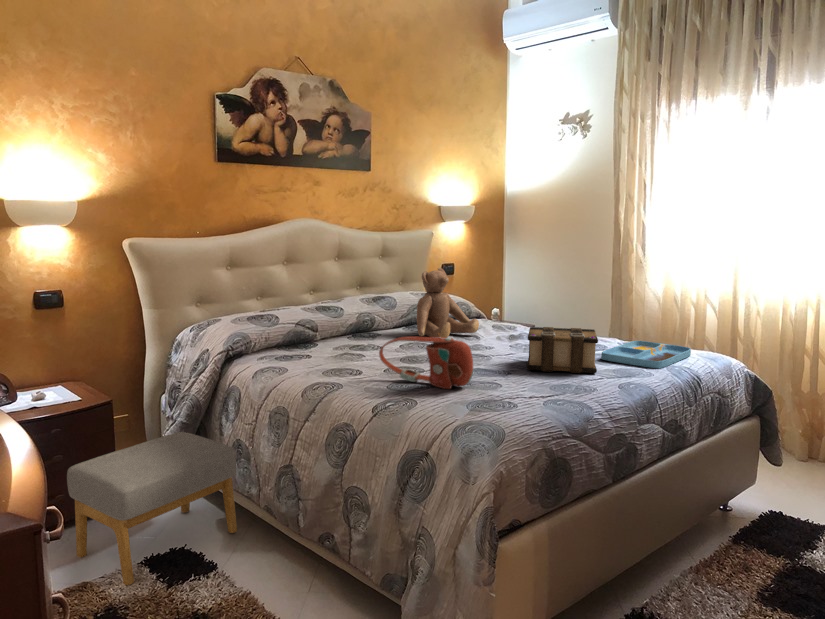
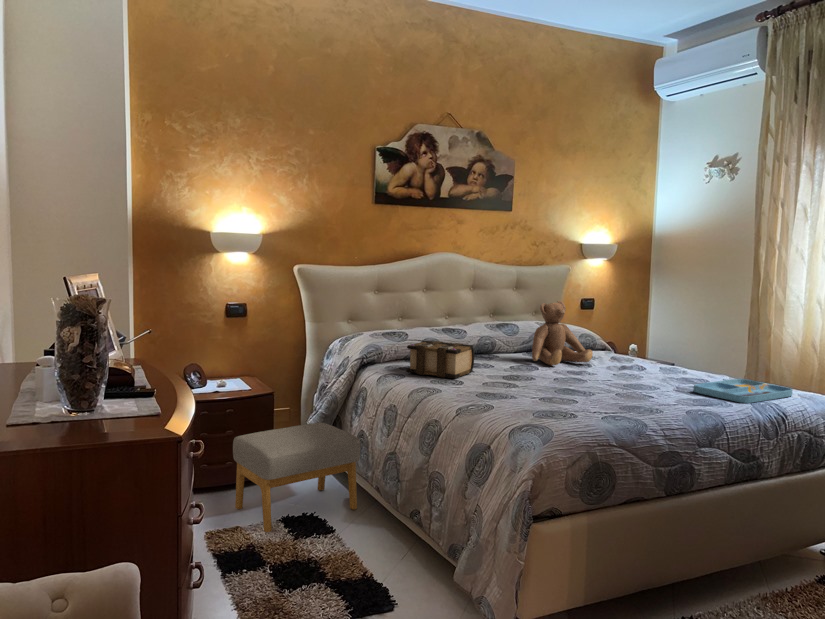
book: present [527,327,598,373] -> present [406,341,474,378]
handbag: present [379,337,473,389] -> none [476,354,552,401]

